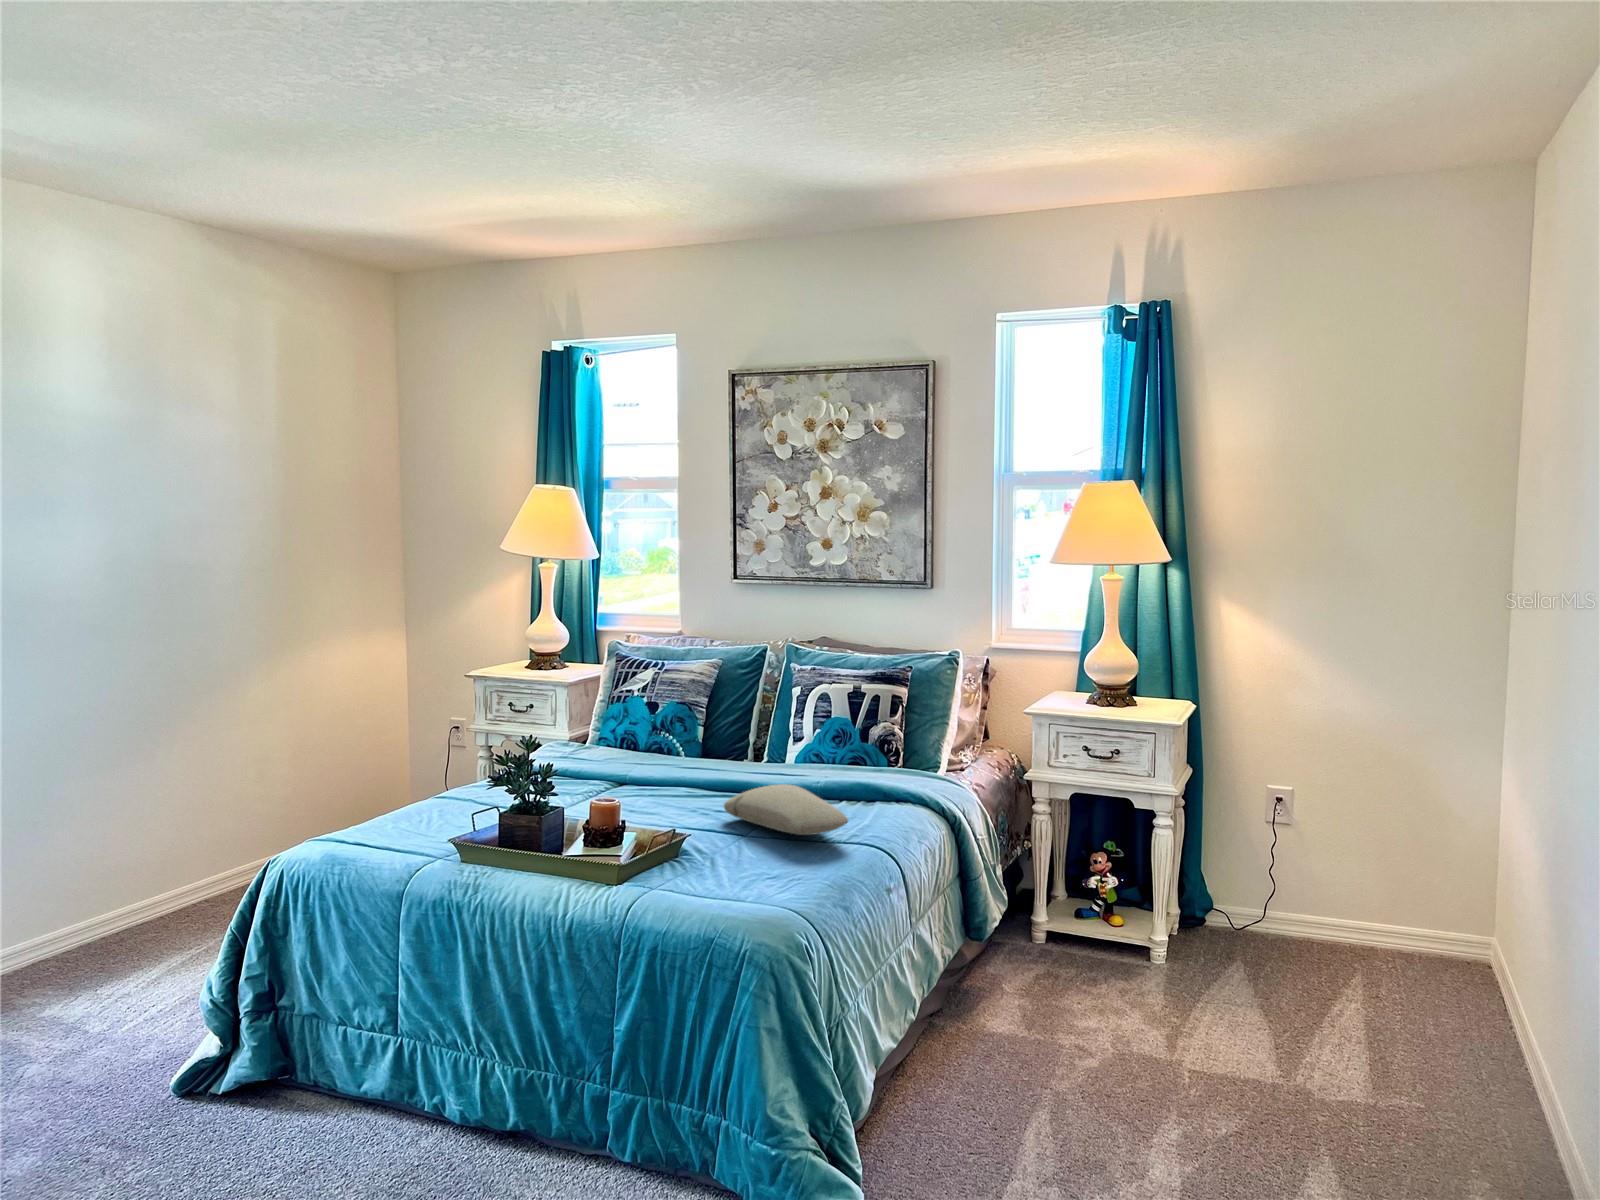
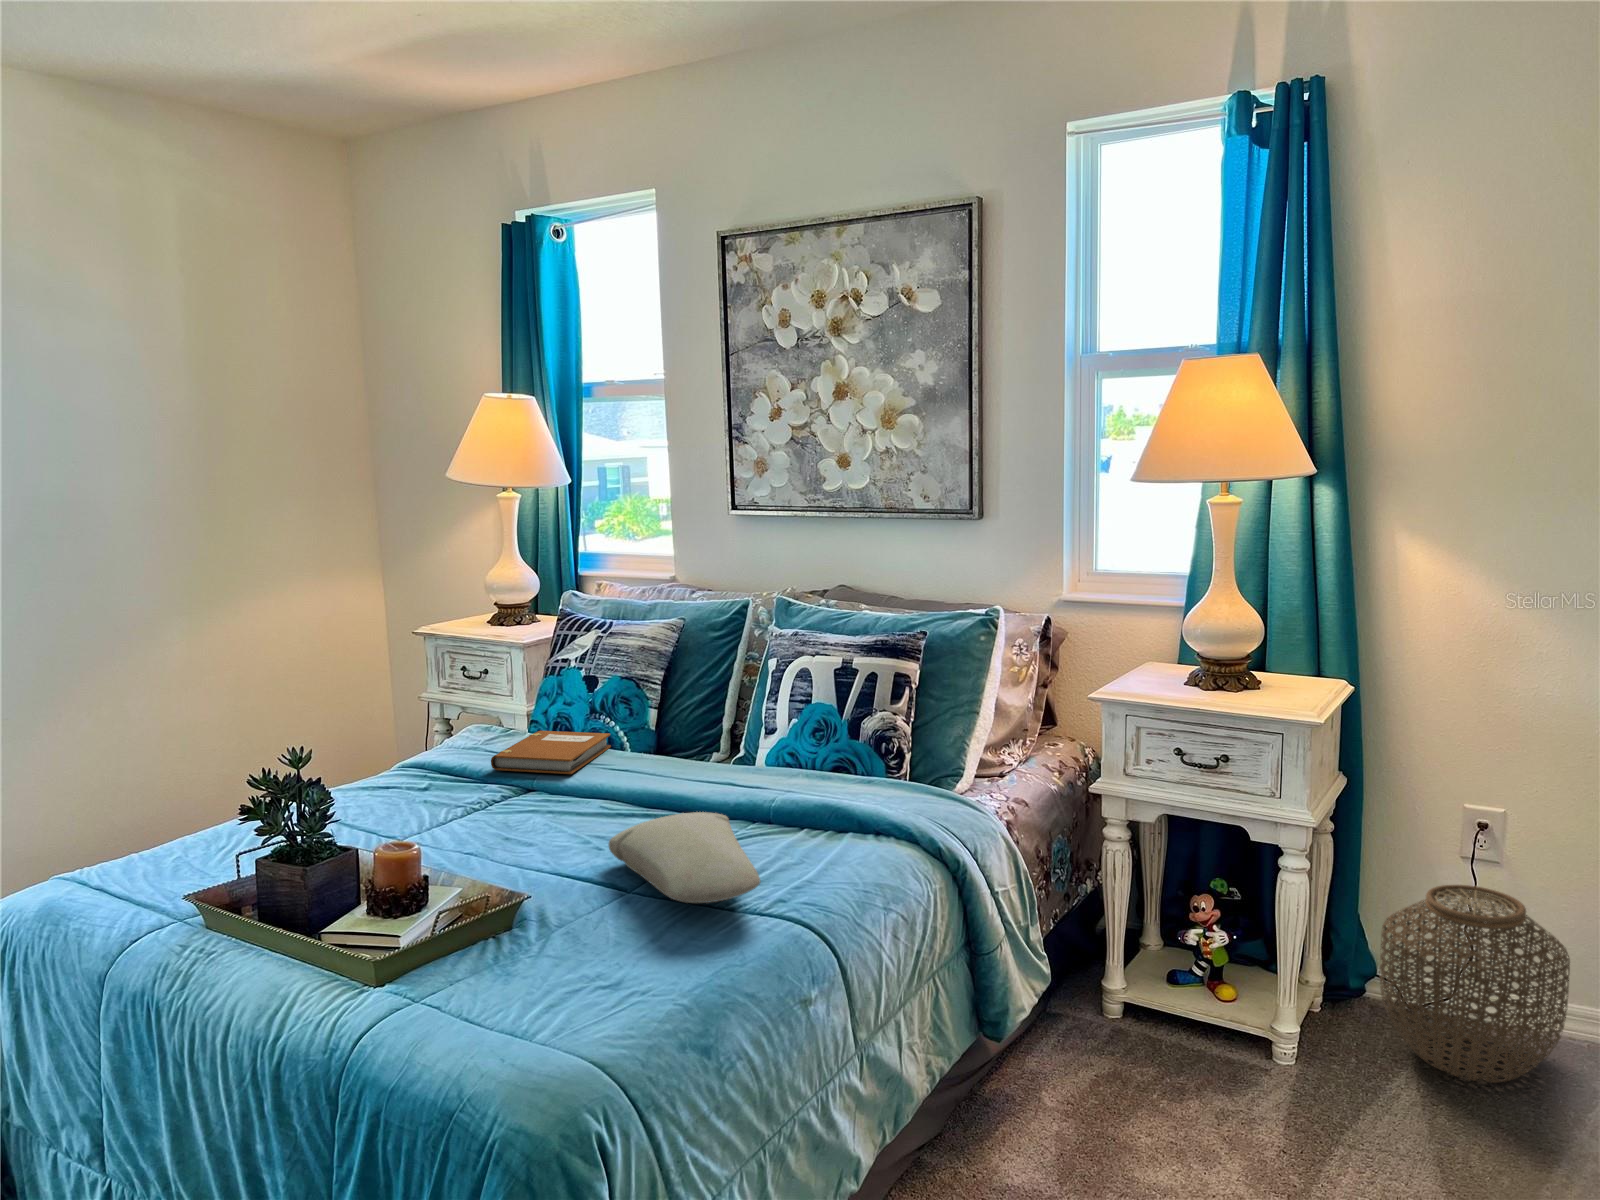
notebook: none [590,744,668,771] -> present [491,731,611,774]
woven basket: none [1217,837,1336,965] -> present [1380,885,1570,1083]

